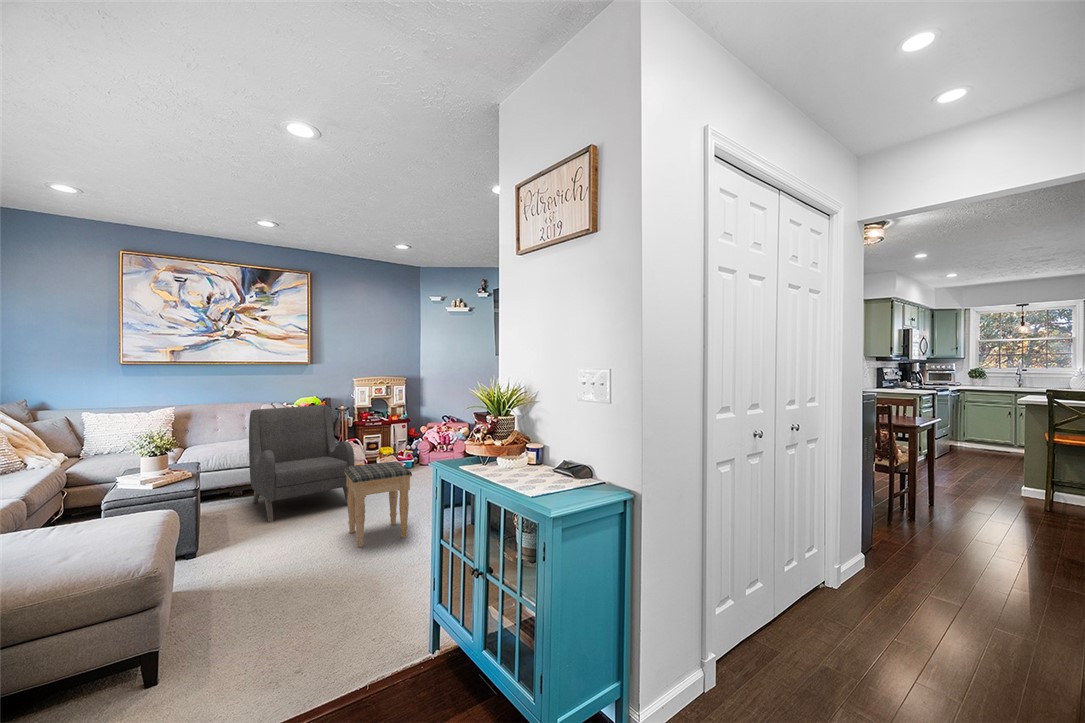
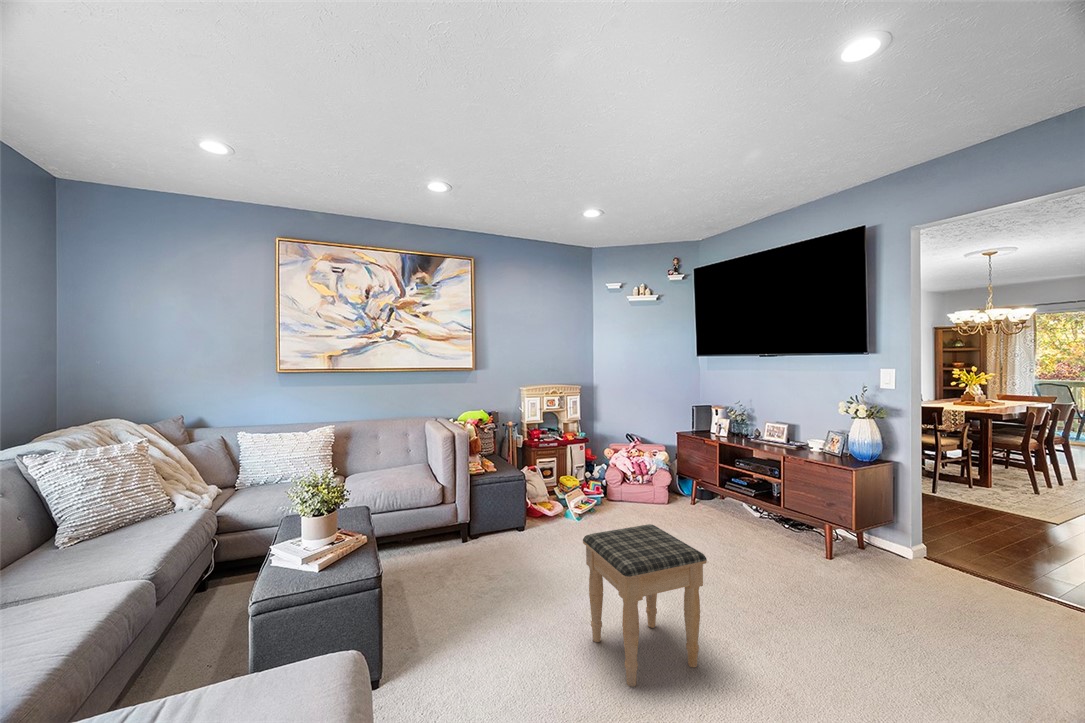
armchair: present [249,405,354,522] -> none [424,424,564,601]

